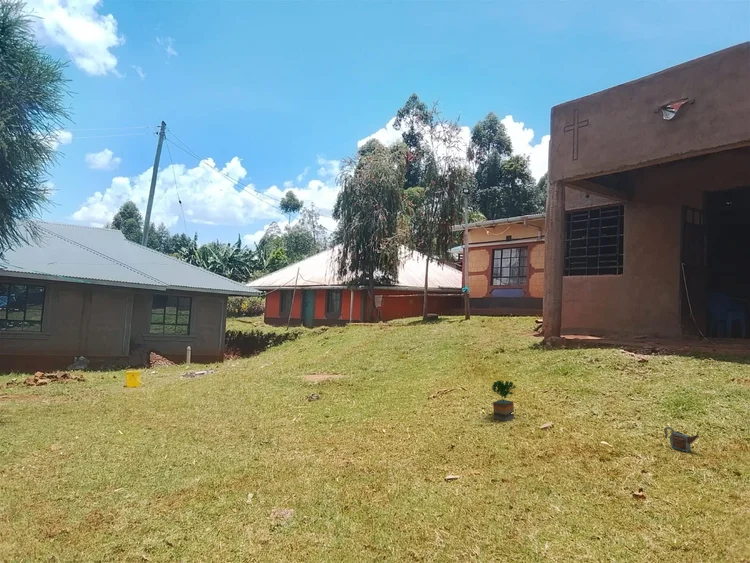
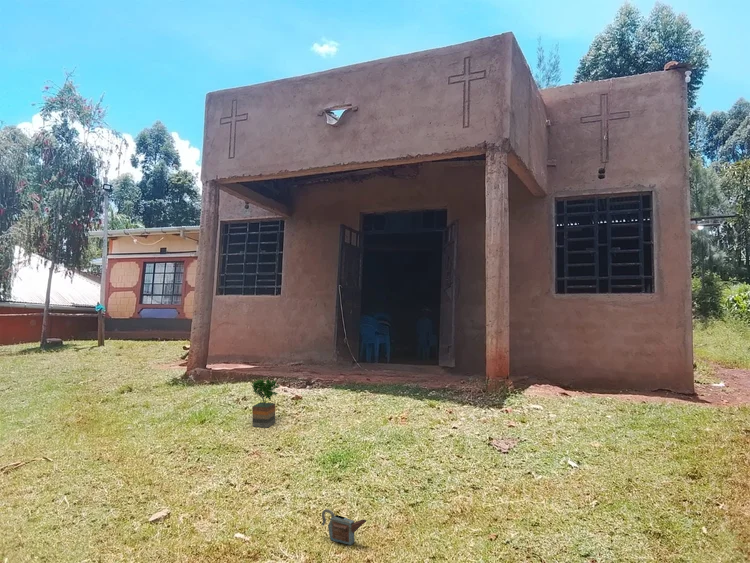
potted tree: present [492,380,516,422] -> present [252,380,280,428]

